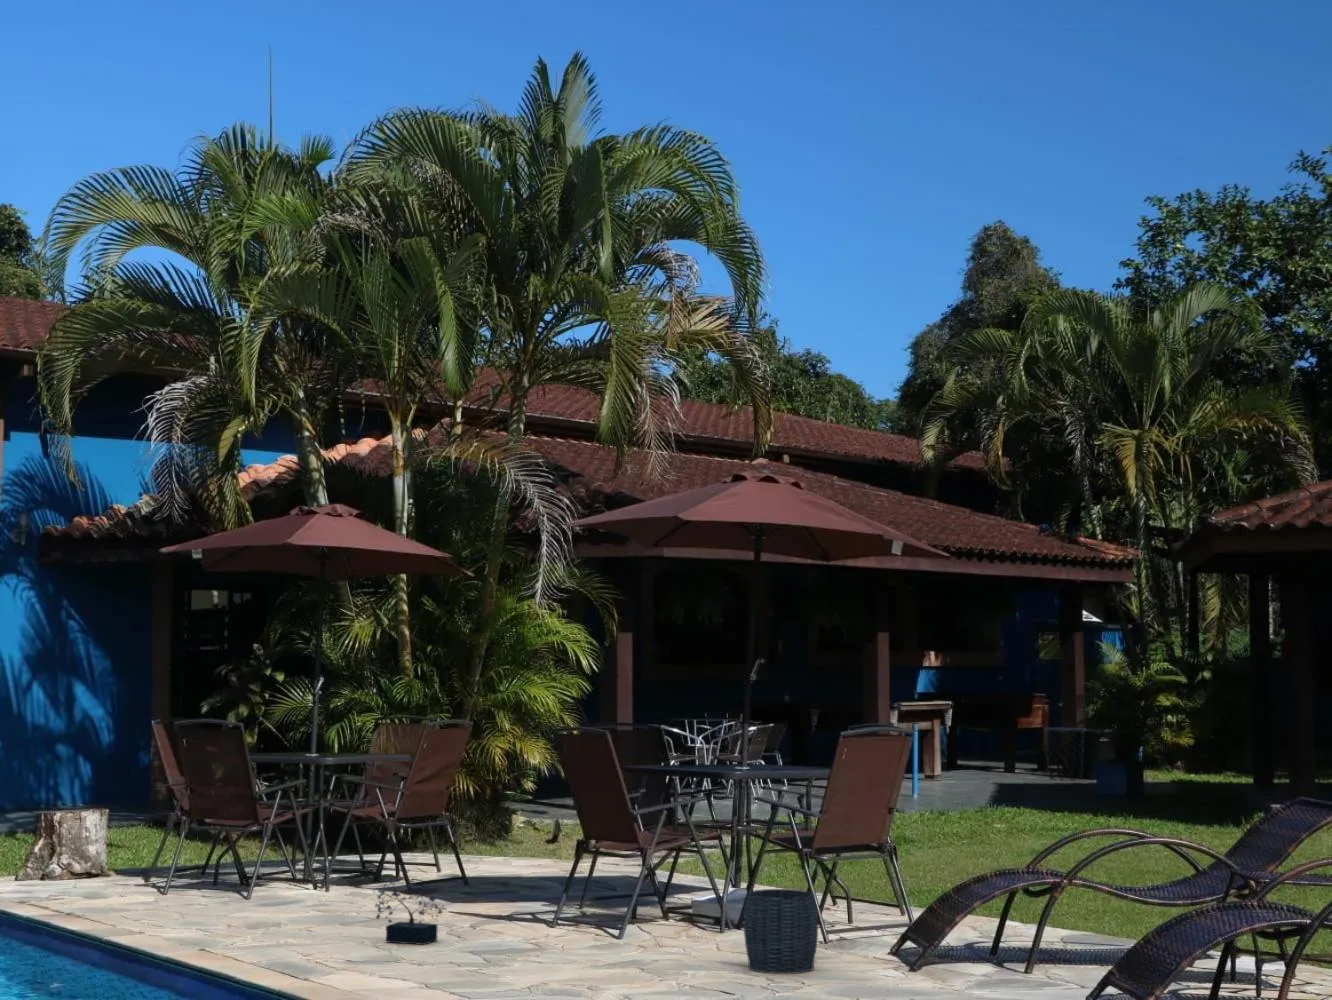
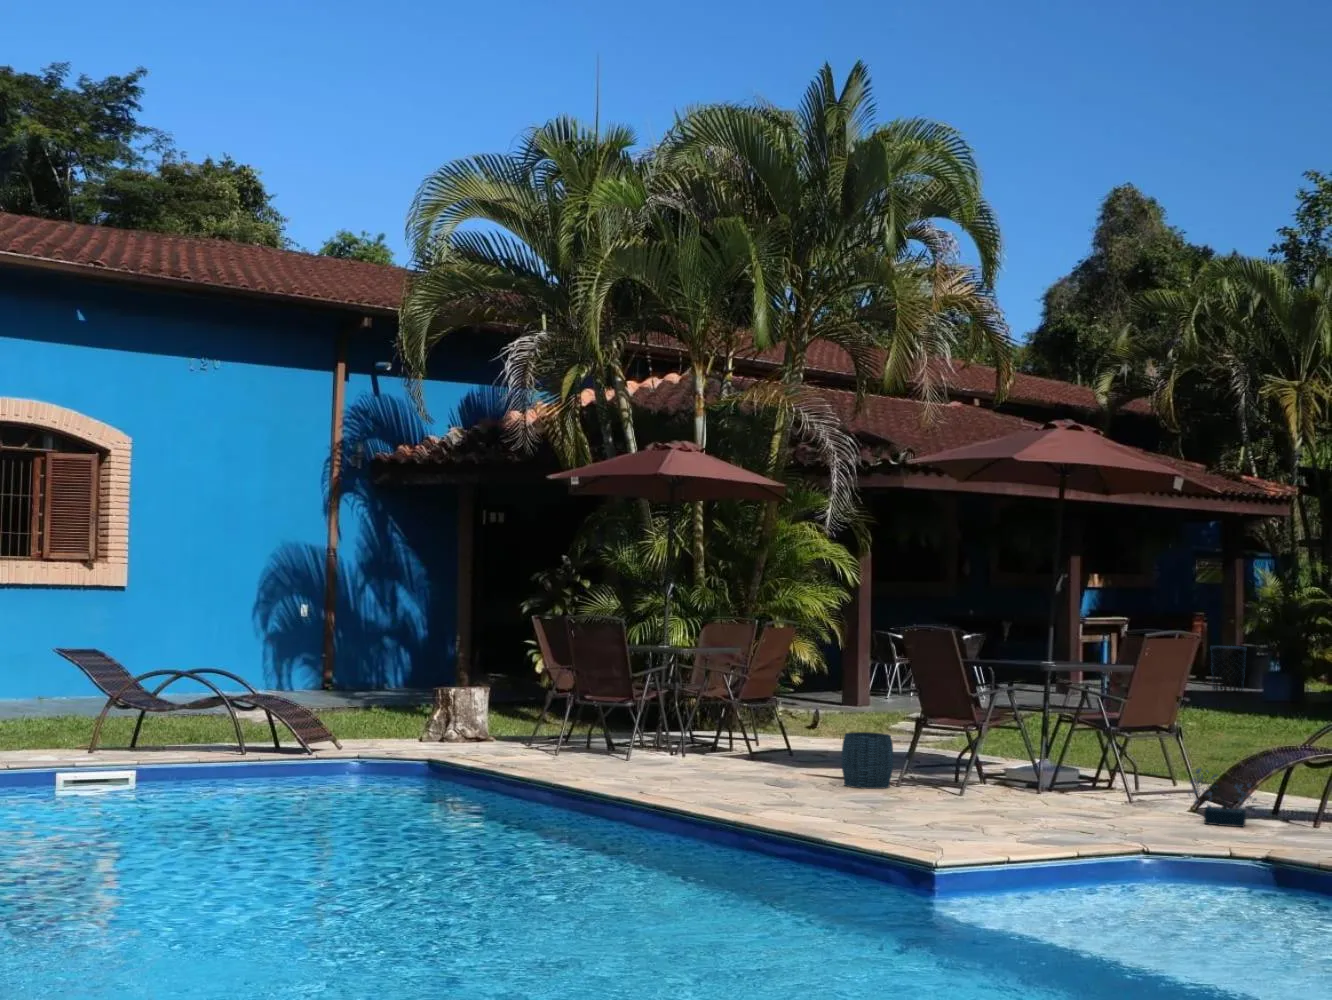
decorative plant: present [375,878,445,945] -> present [1189,768,1256,827]
woven basket: present [744,889,818,974] -> present [842,732,893,789]

